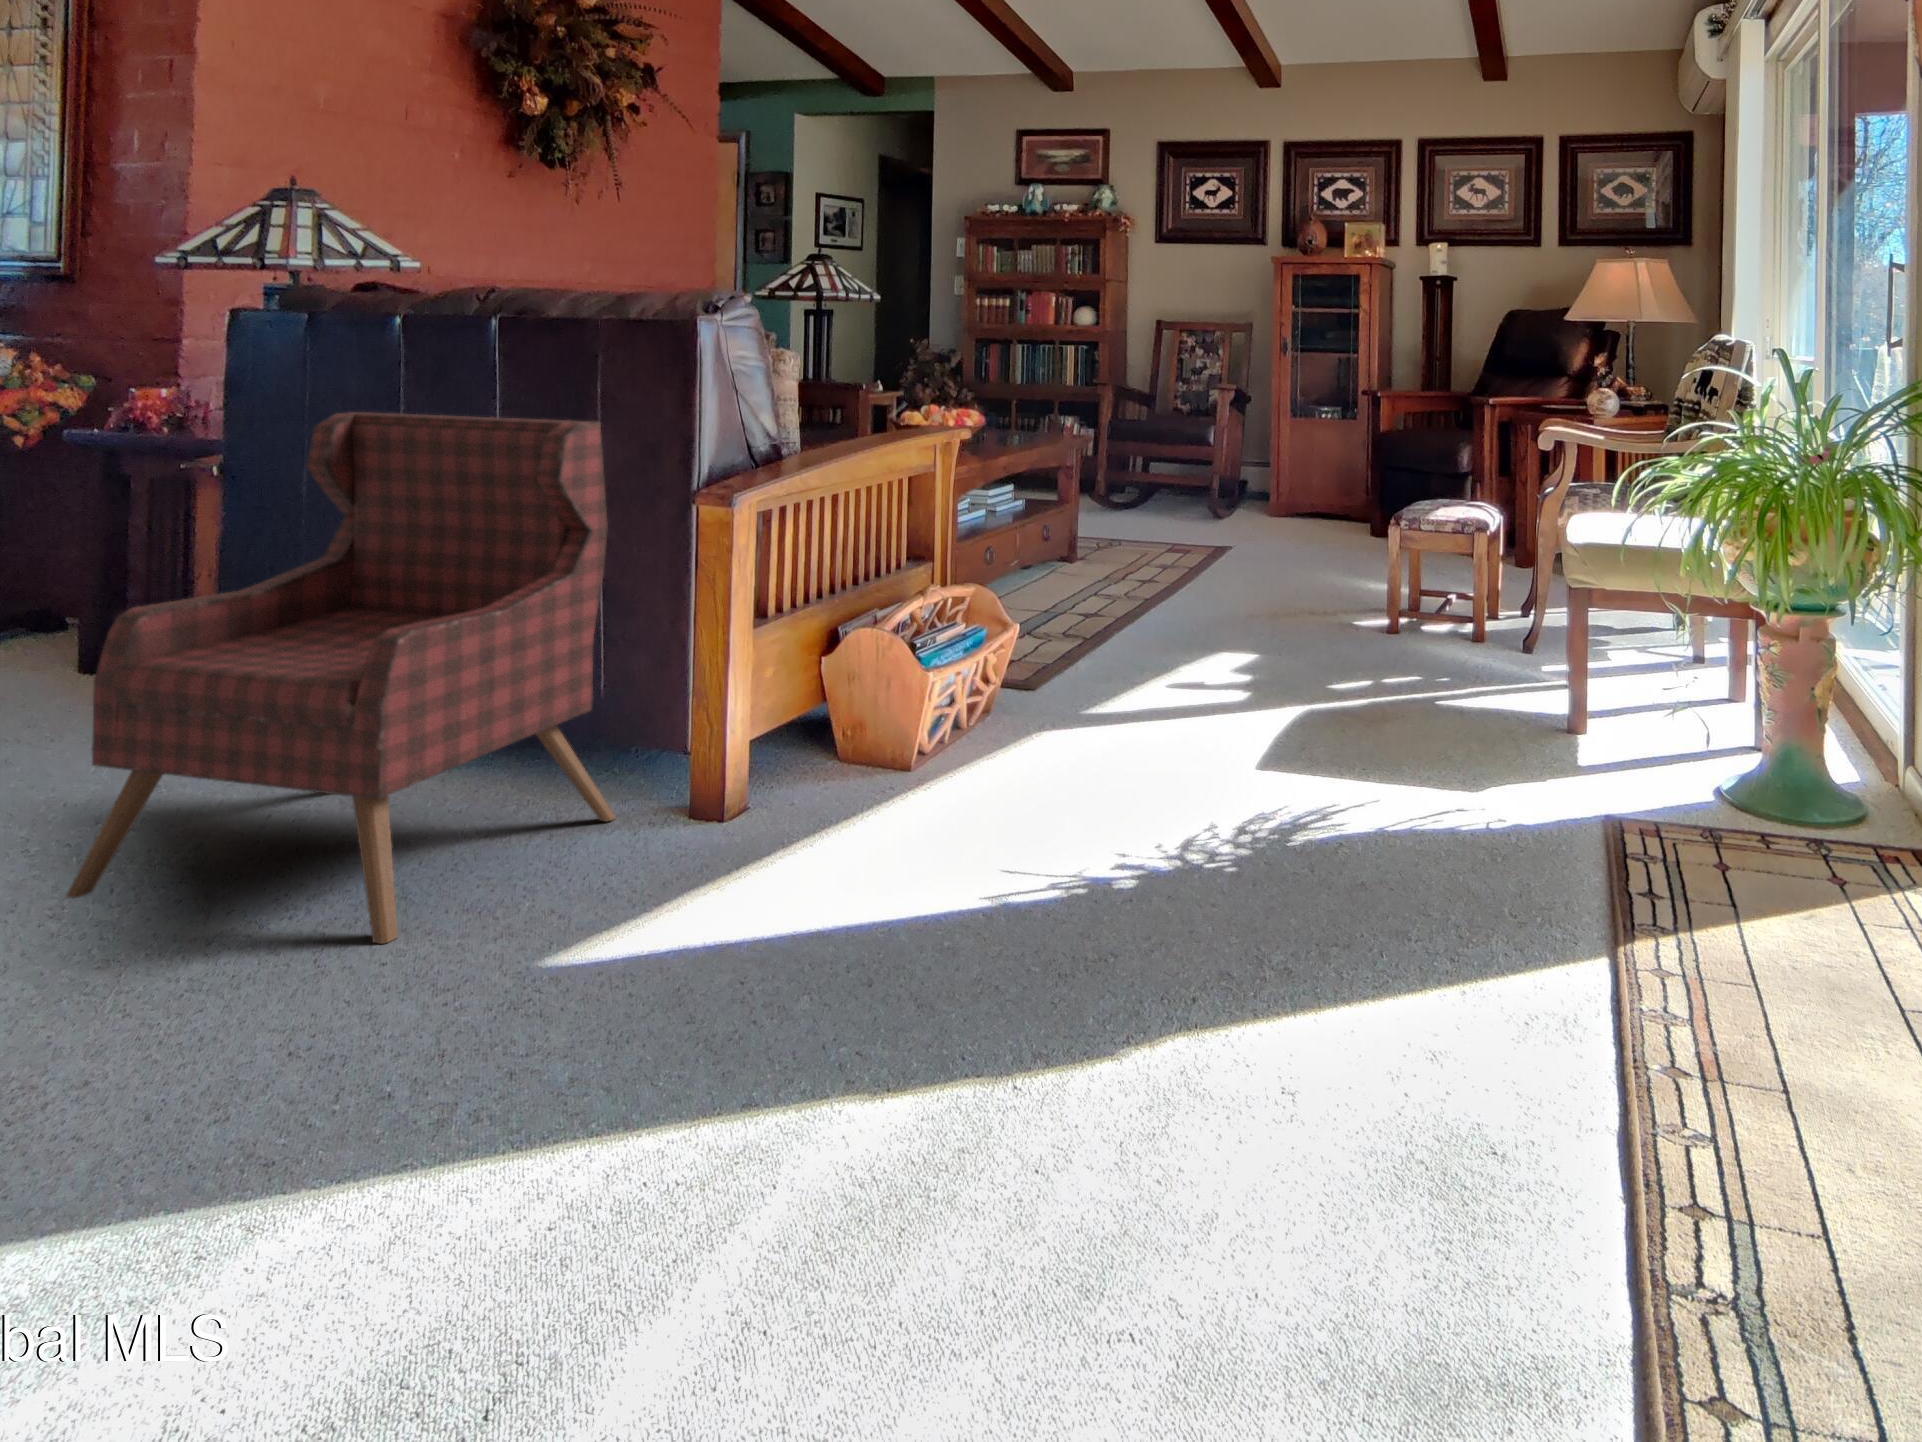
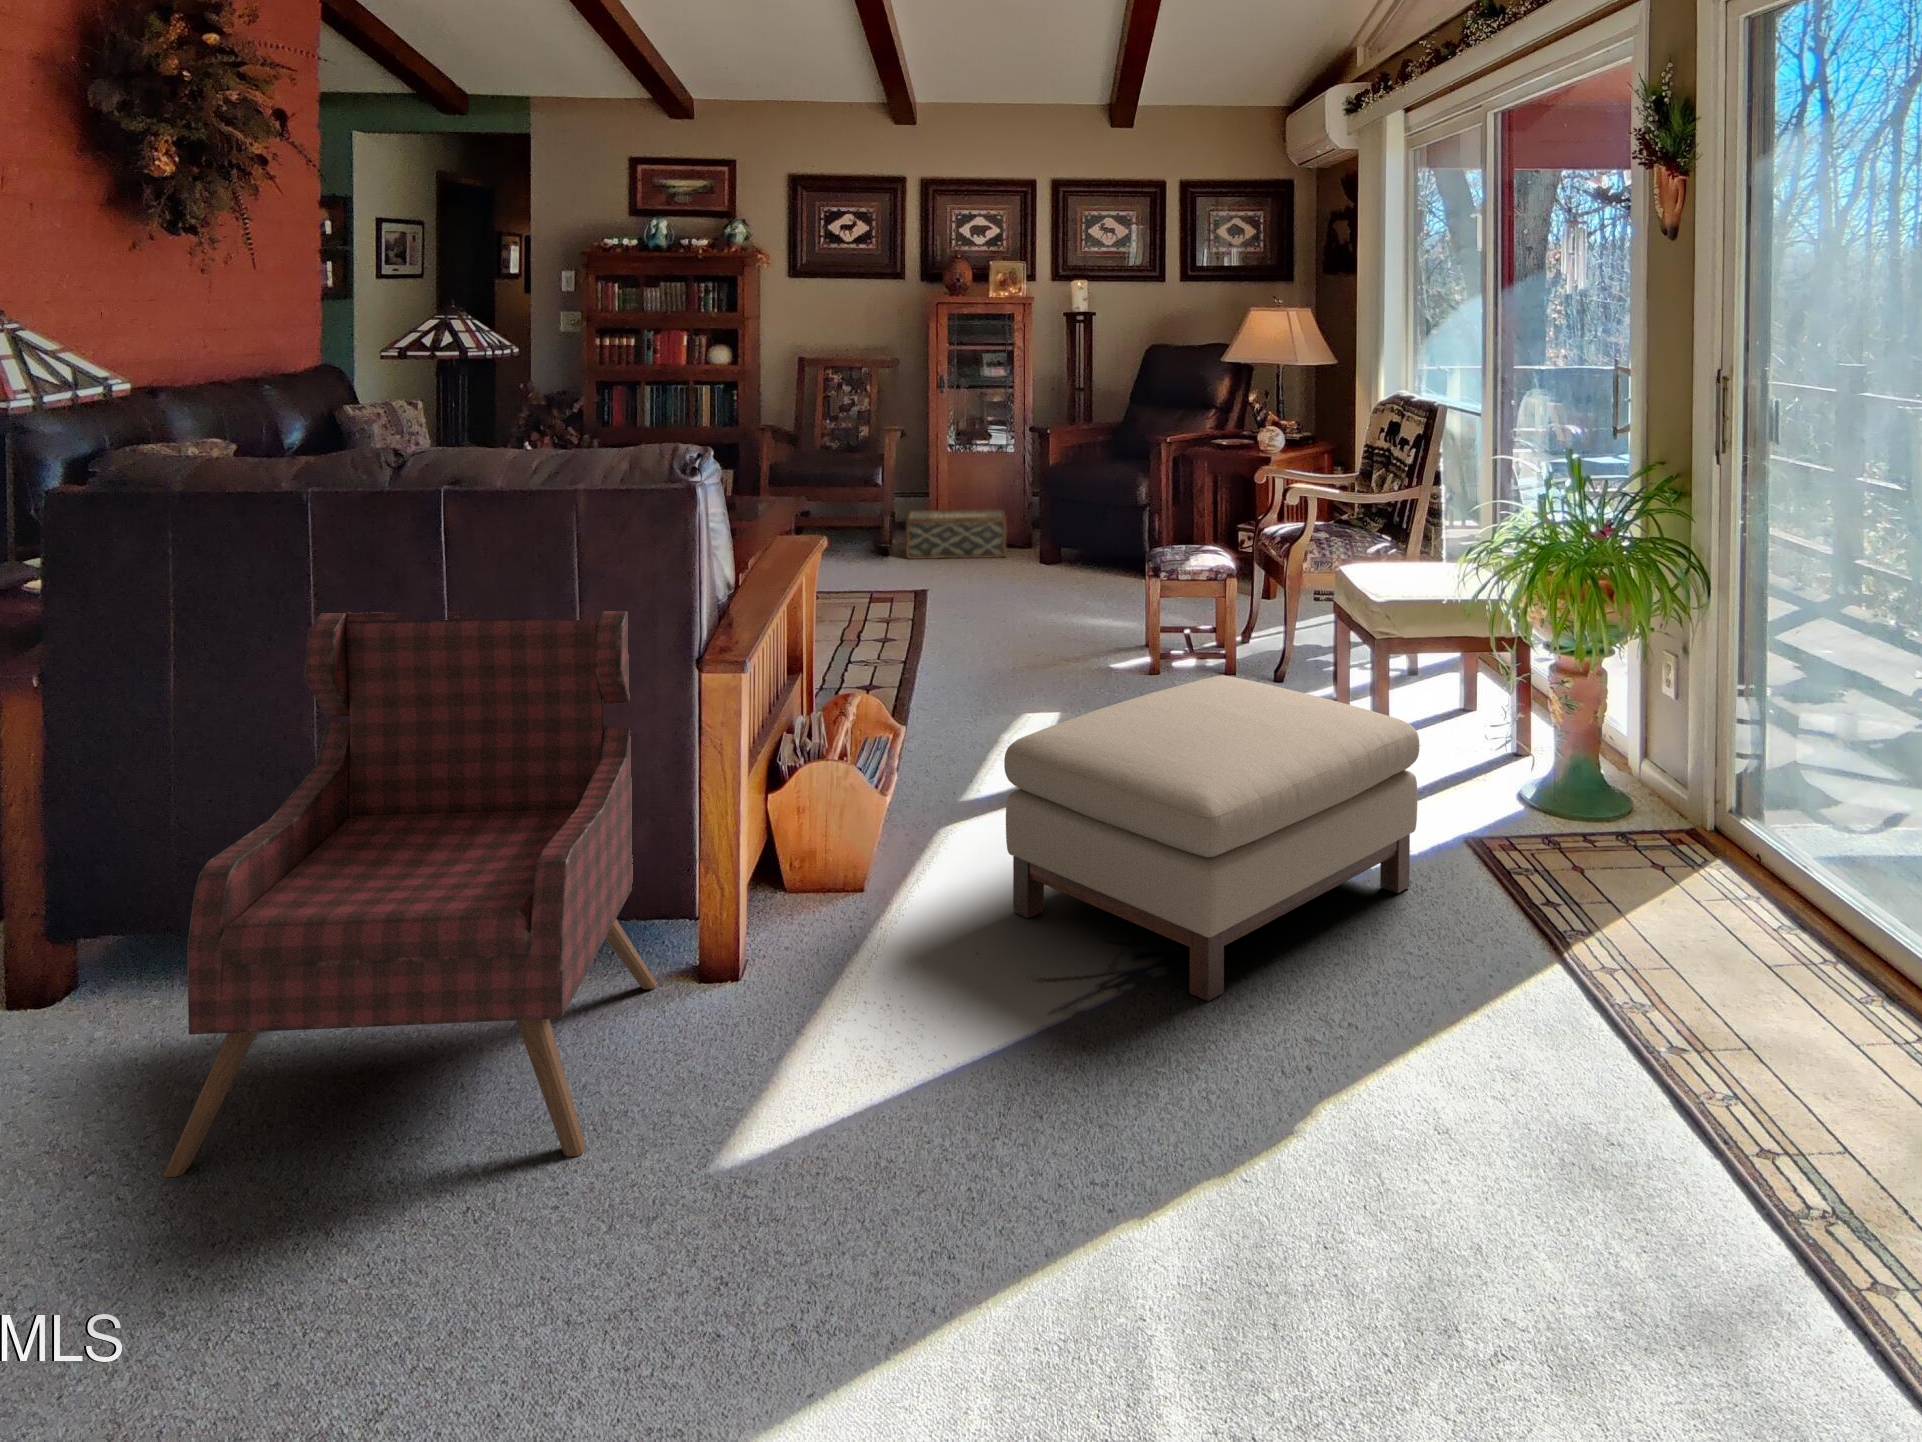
woven basket: none [1236,474,1345,525] -> present [906,509,1006,559]
ottoman: none [1006,589,1497,920] -> present [1004,675,1419,1001]

